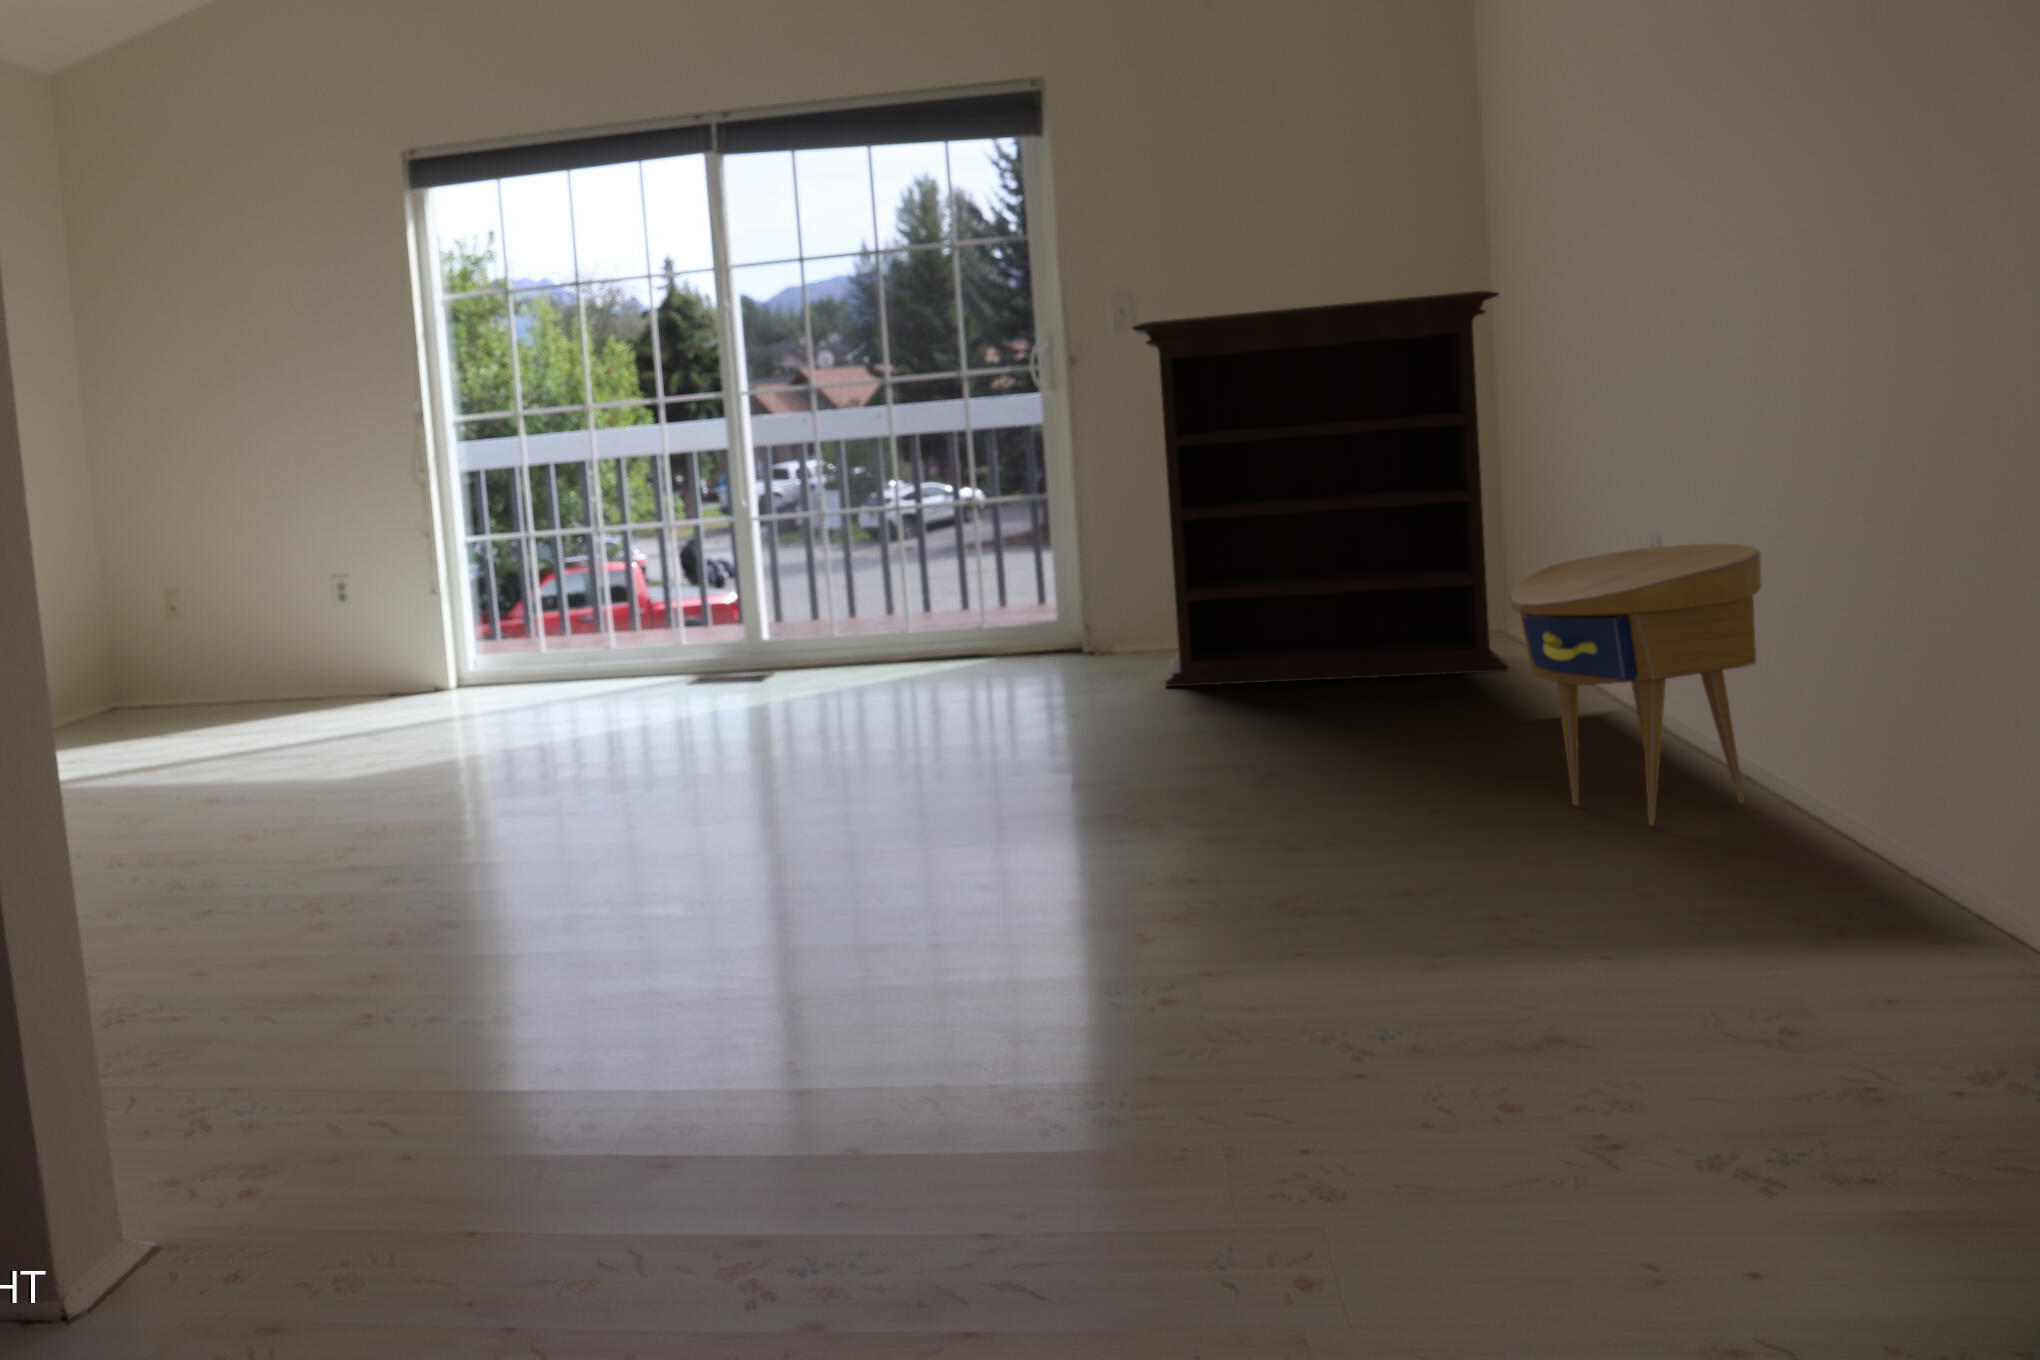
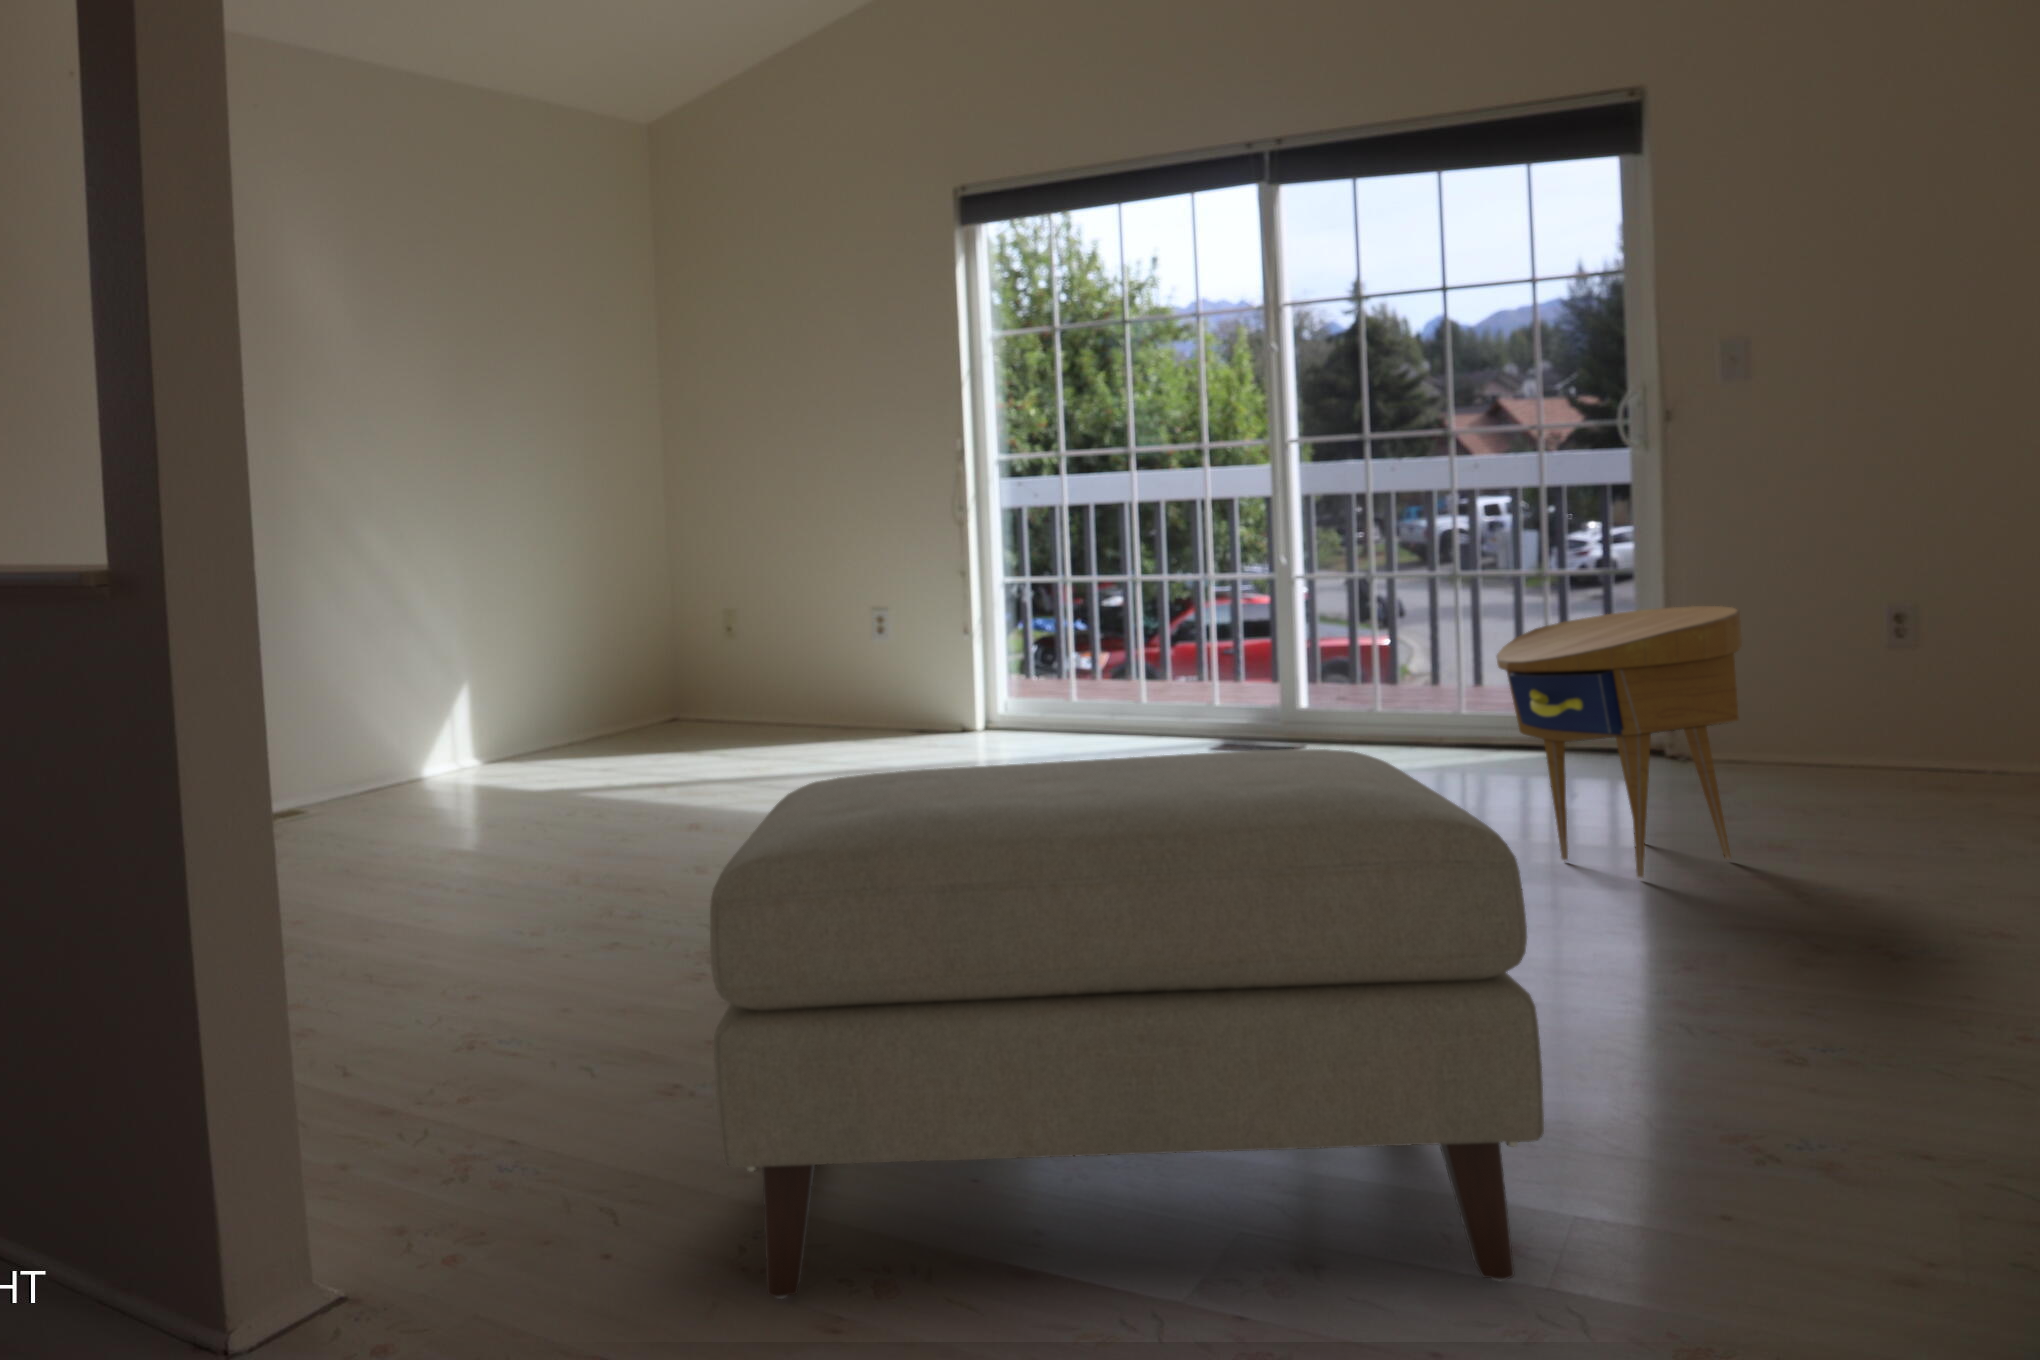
bookshelf: present [1133,291,1509,687] -> none [1128,376,1495,758]
ottoman: none [703,726,1541,1295] -> present [710,749,1544,1299]

